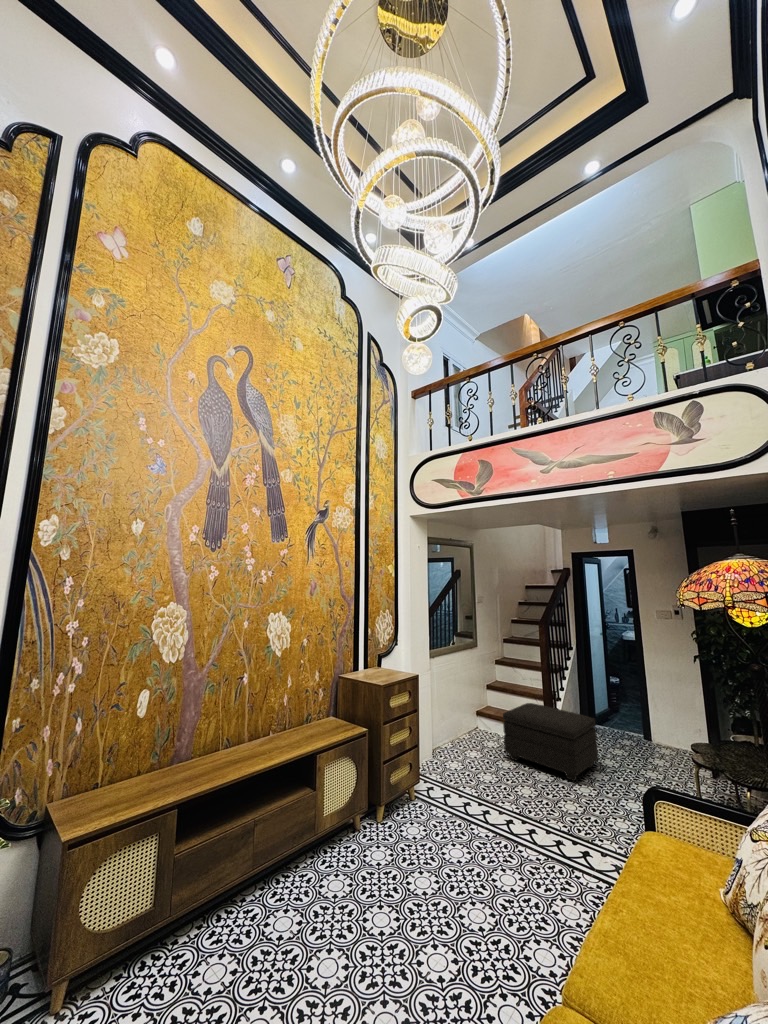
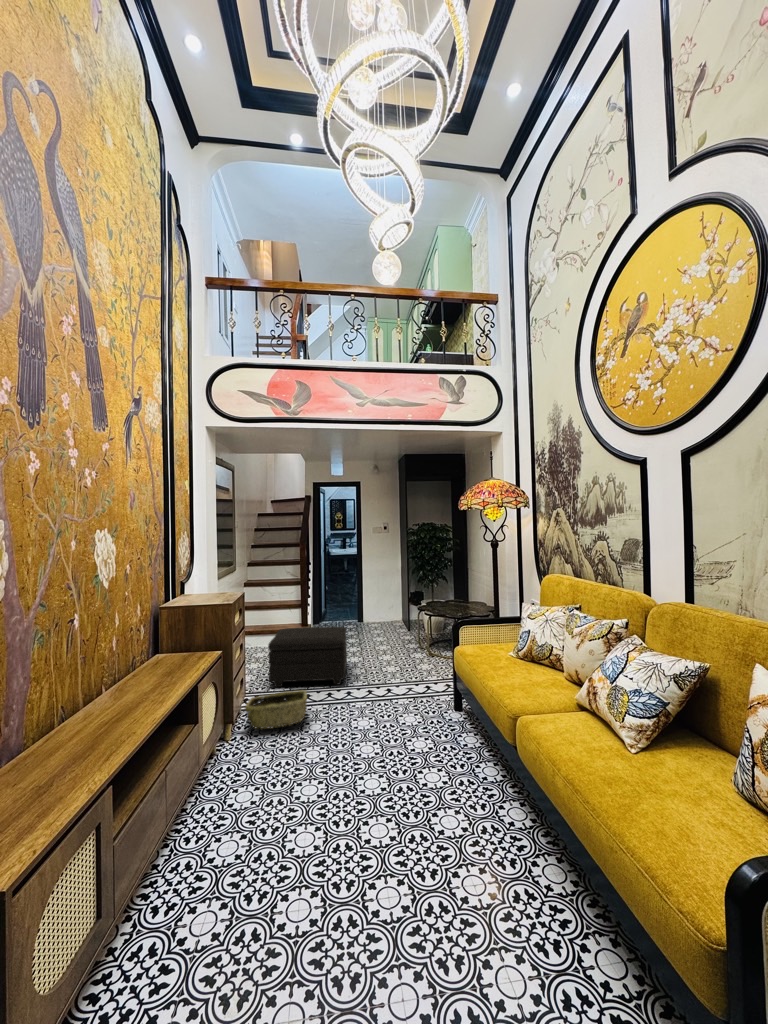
woven basket: none [453,757,514,797] -> present [245,690,307,729]

